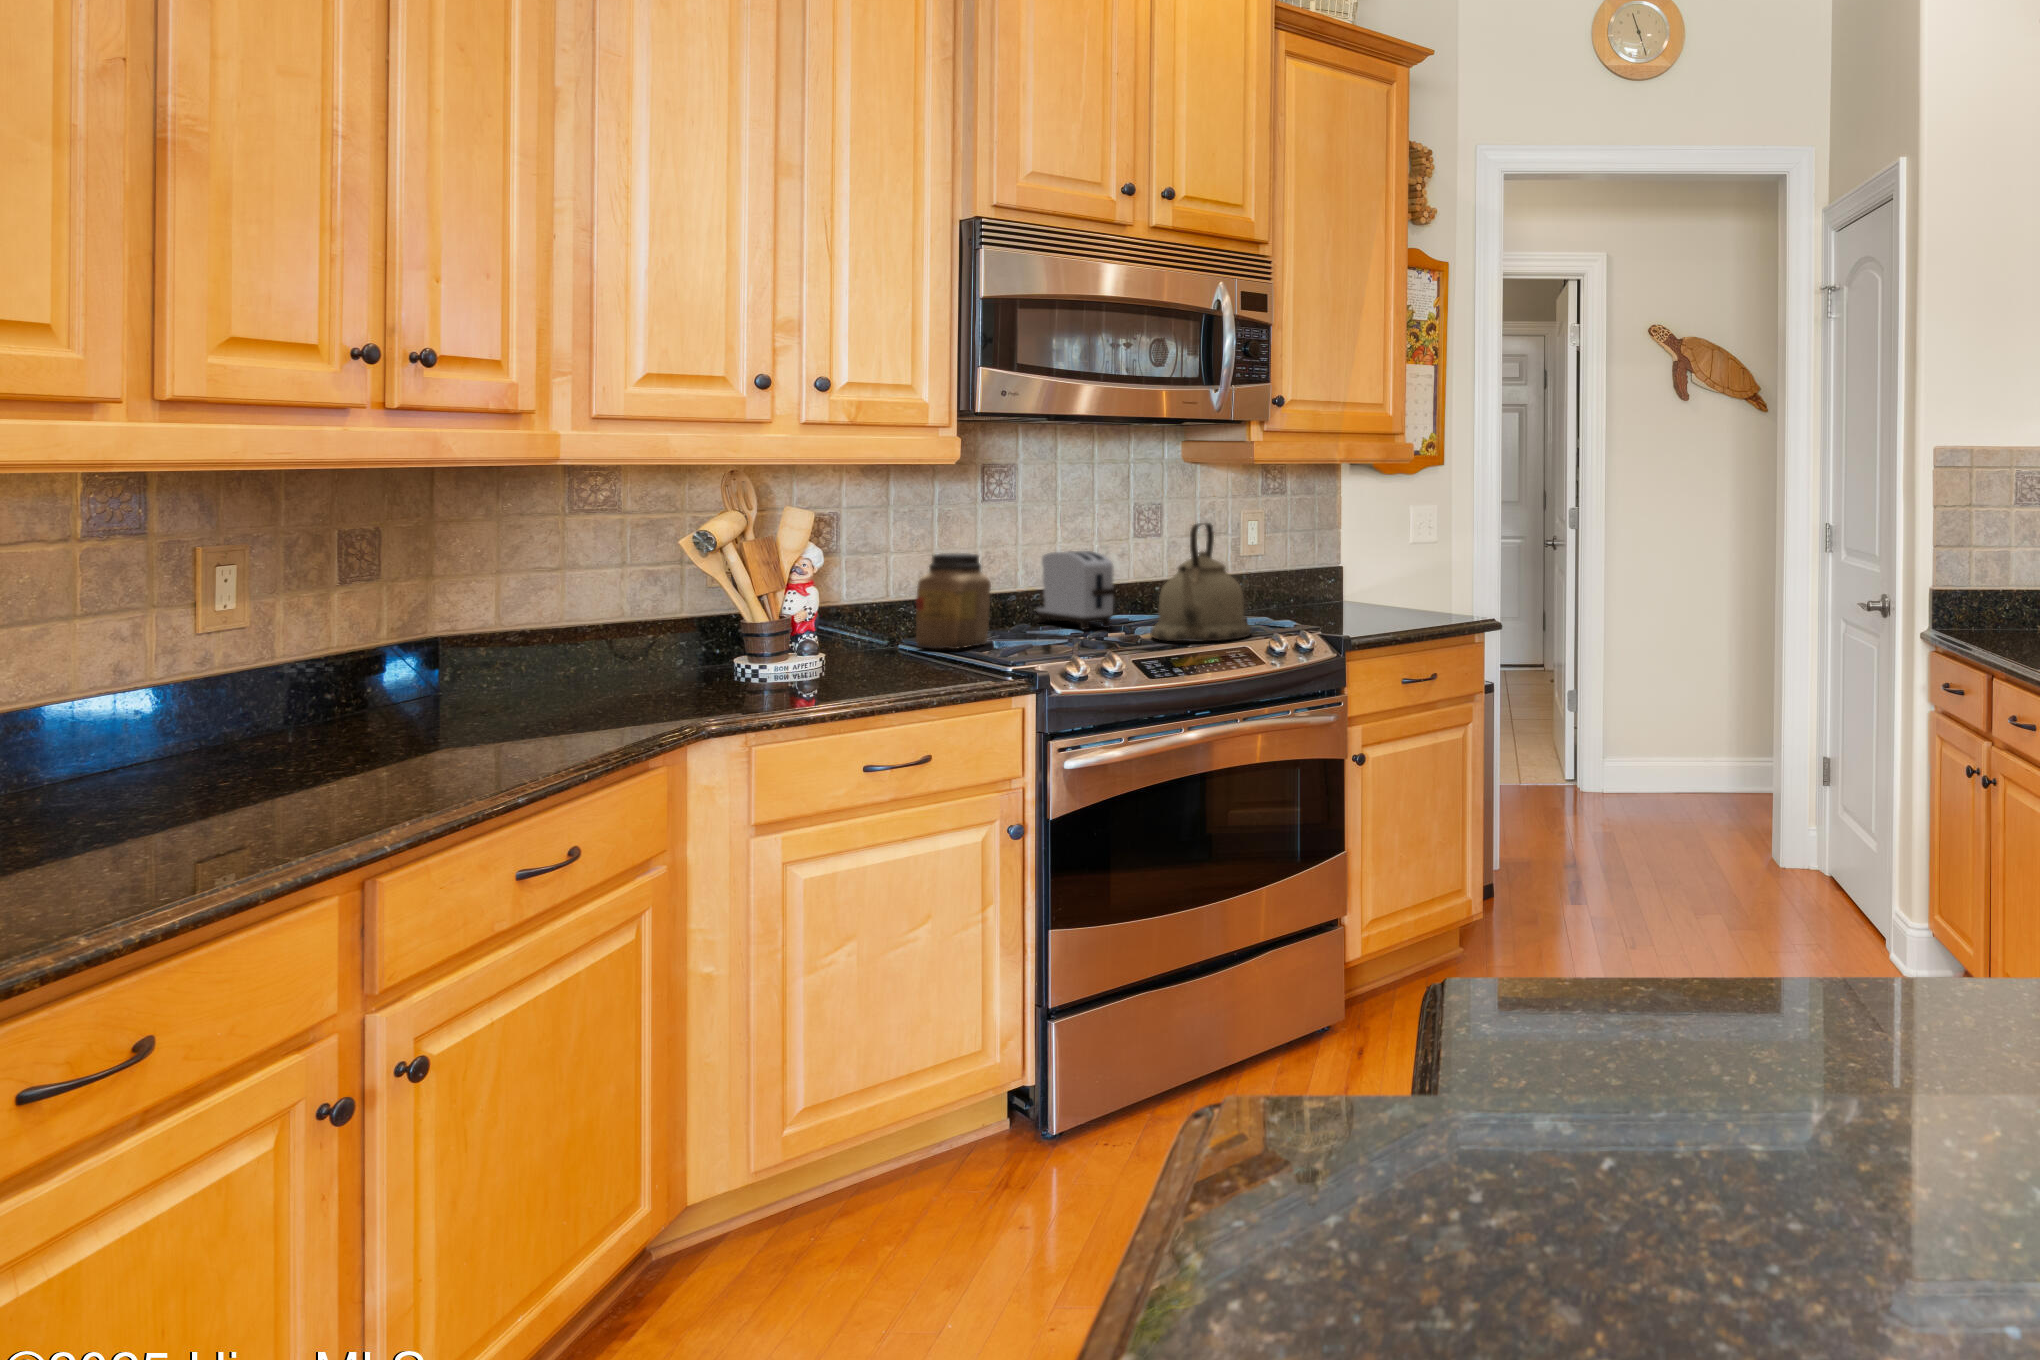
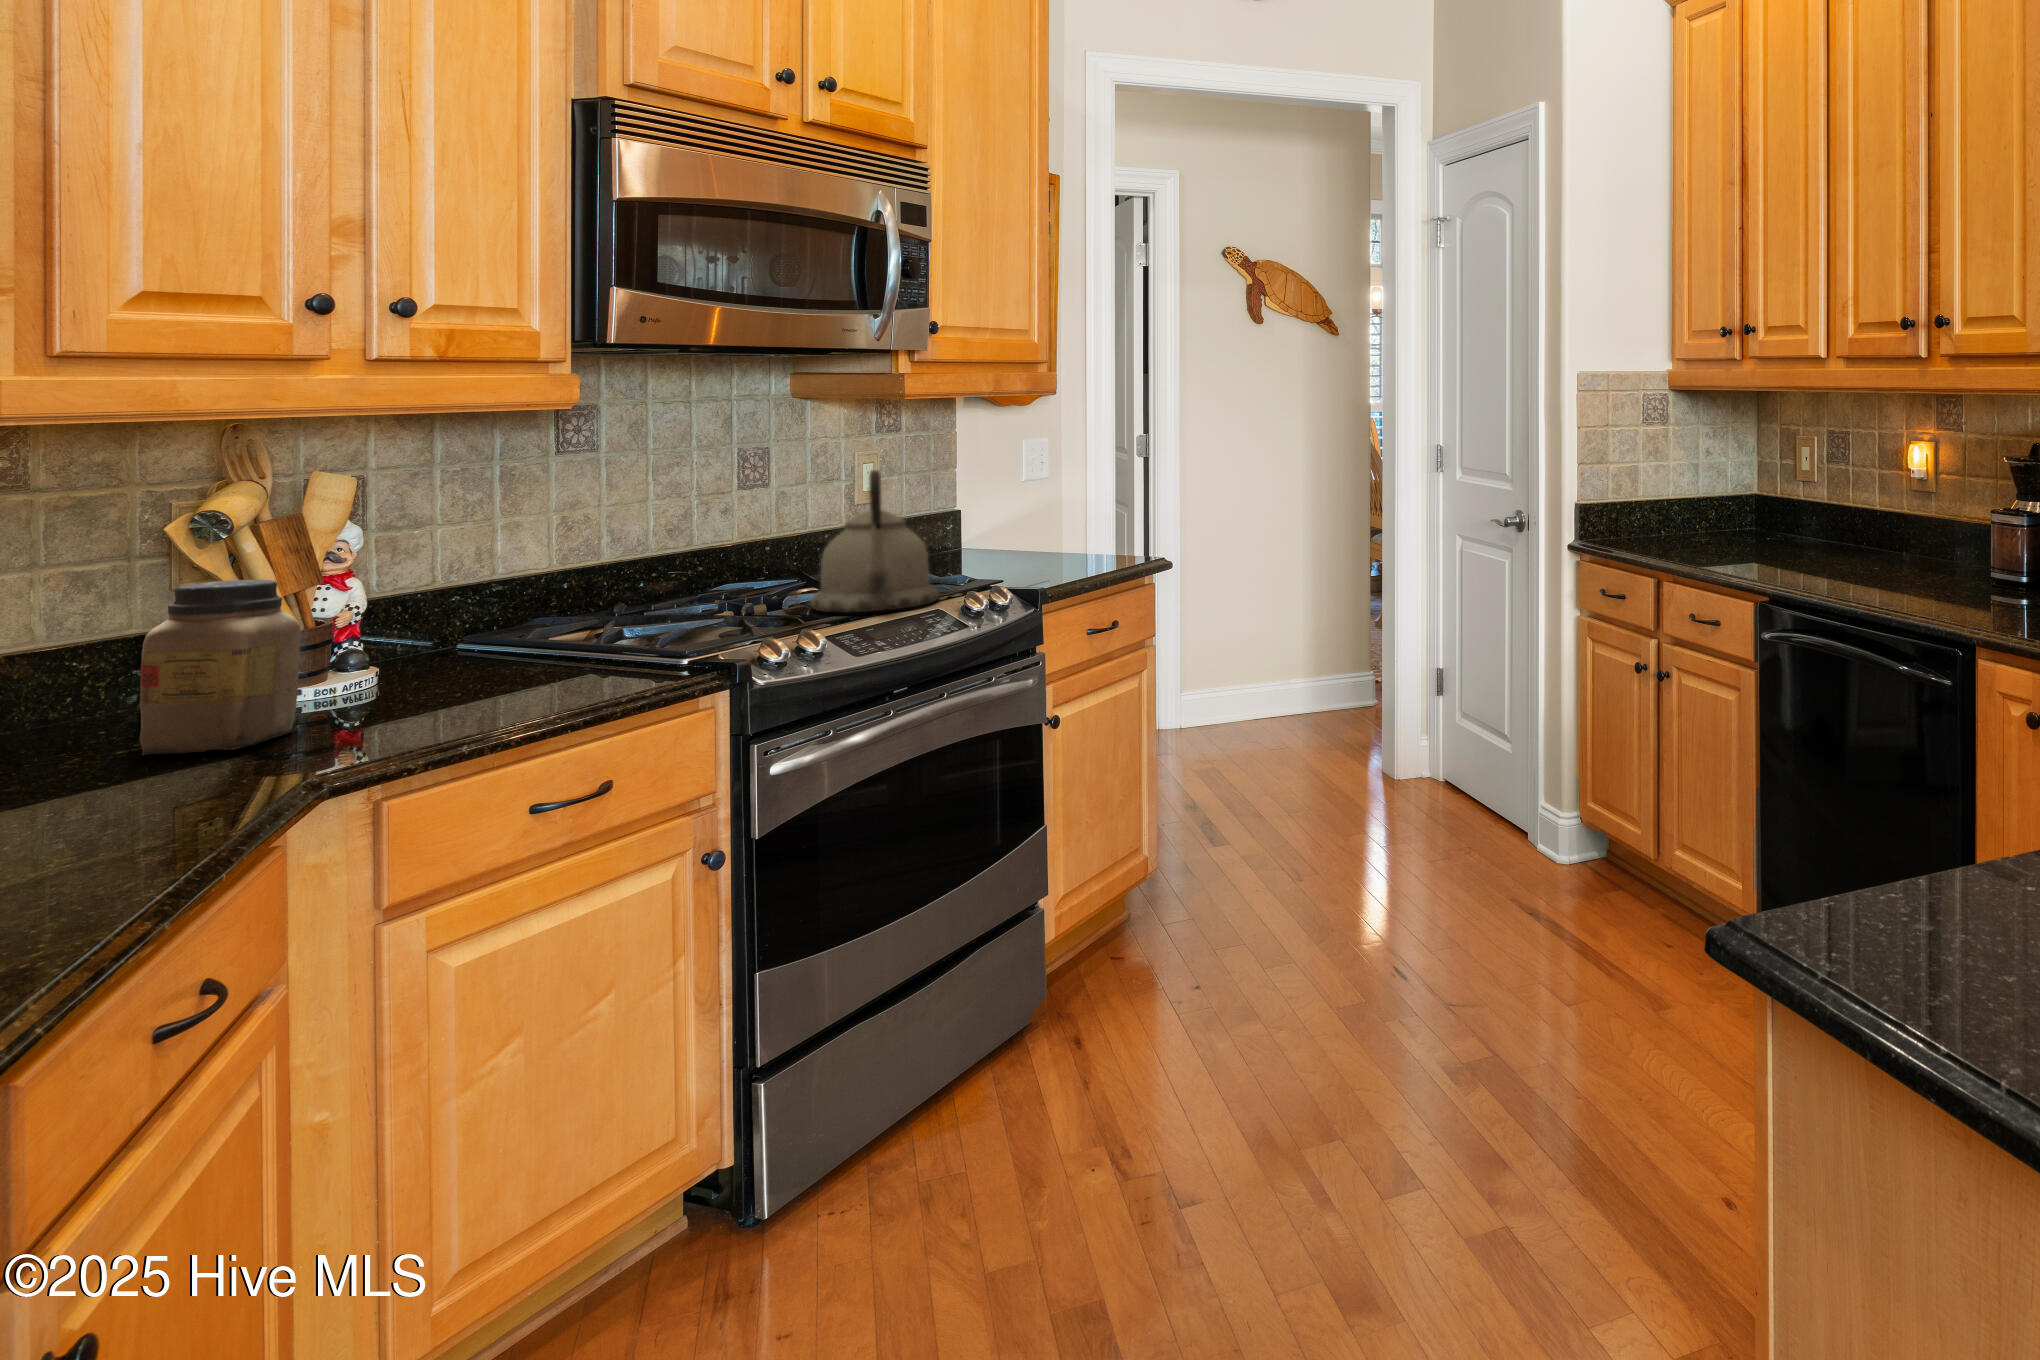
toaster: present [1037,551,1116,629] -> none [604,510,748,608]
jar: present [916,553,991,649] -> present [140,580,301,755]

